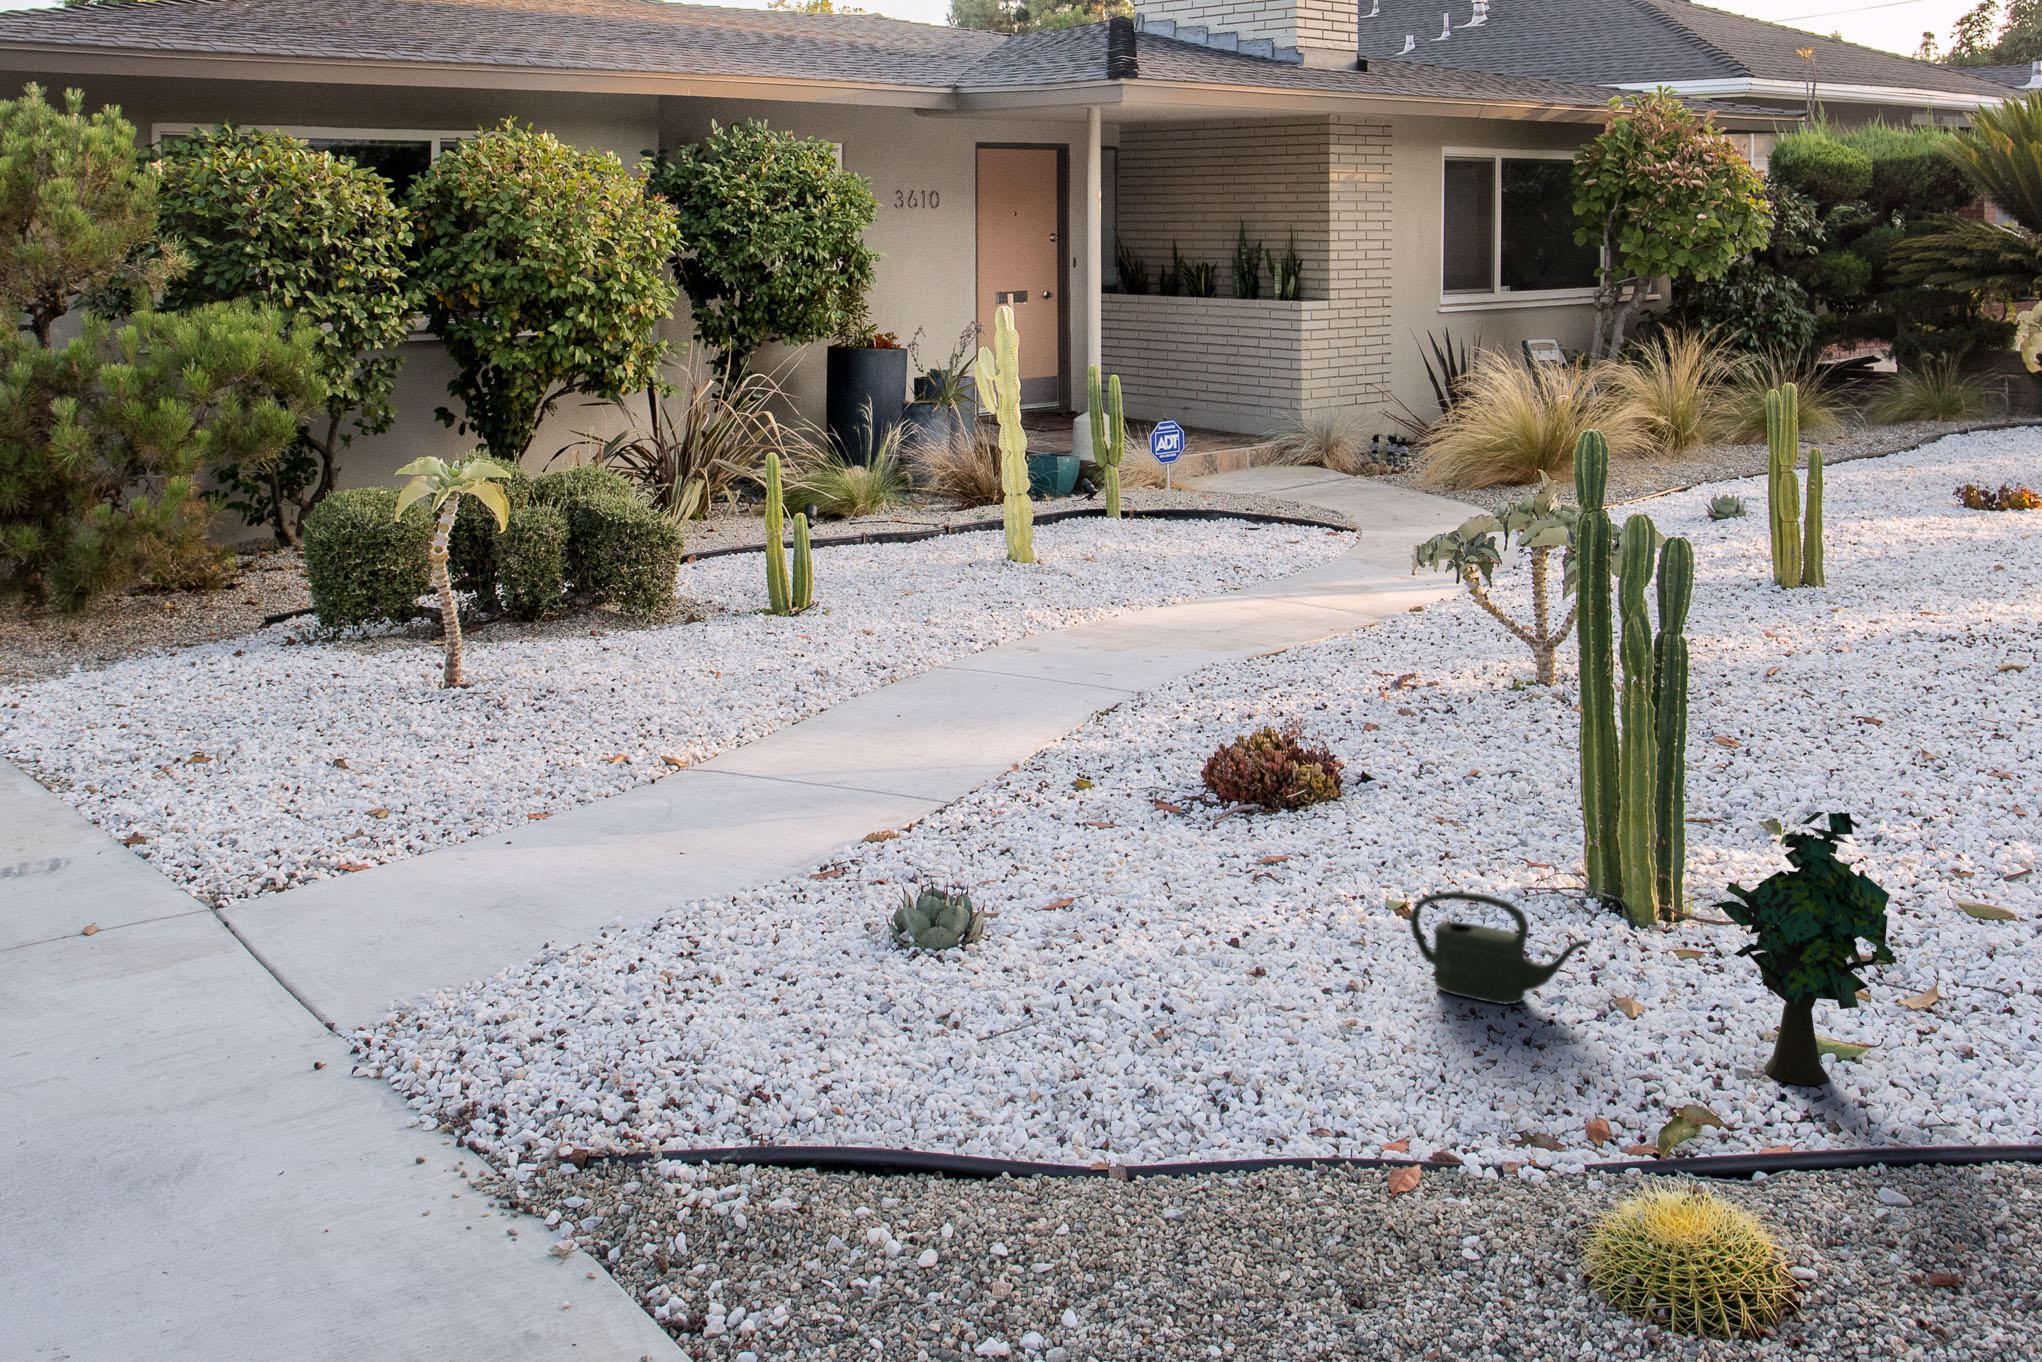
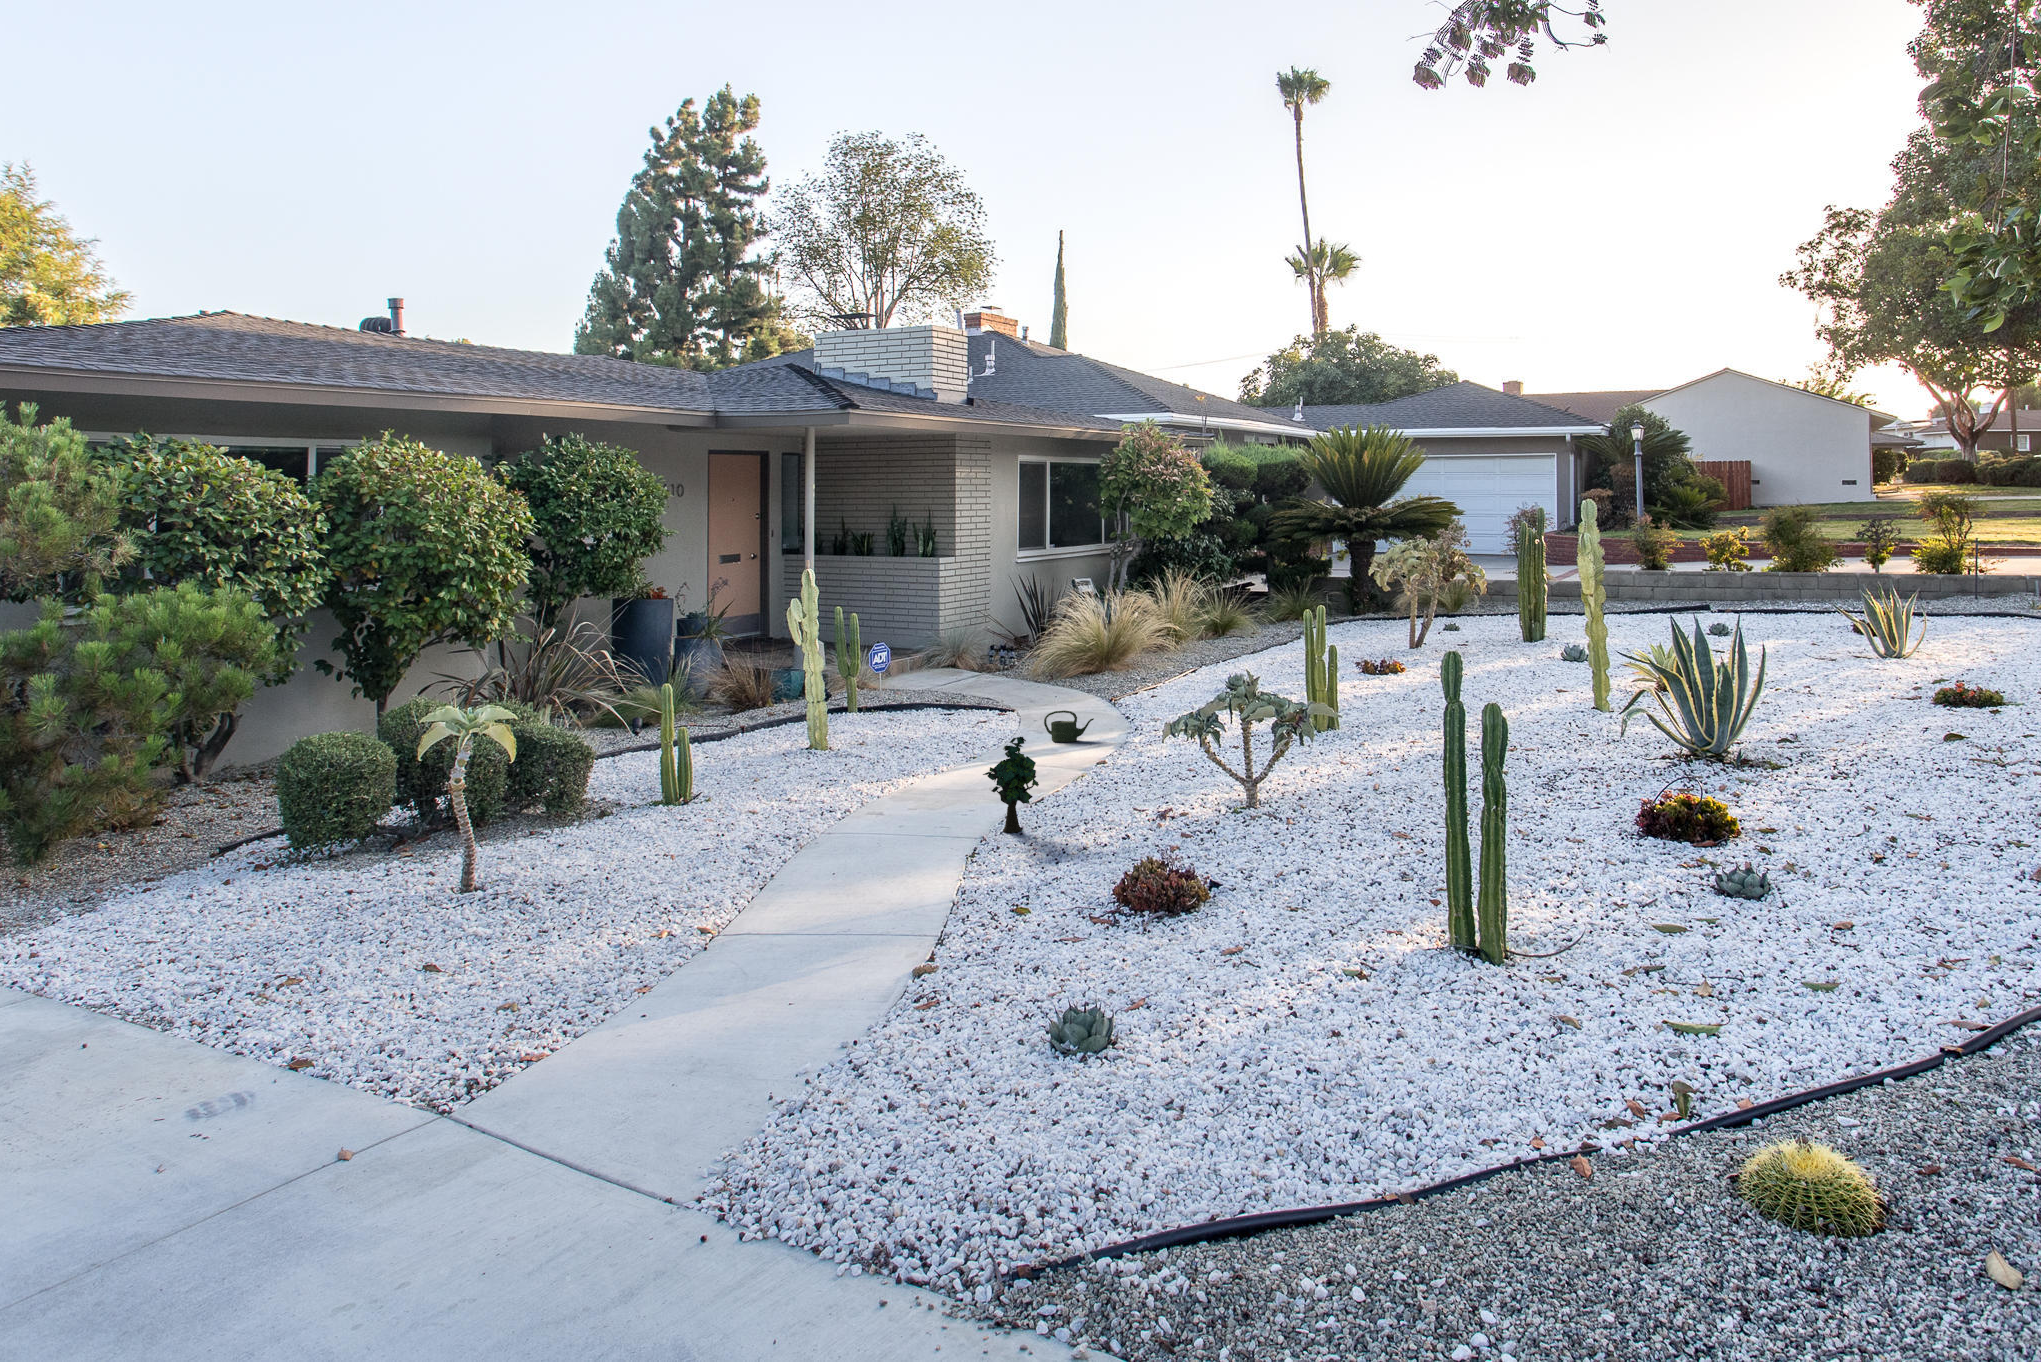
watering can: present [1410,891,1591,1005] -> present [1044,711,1094,742]

